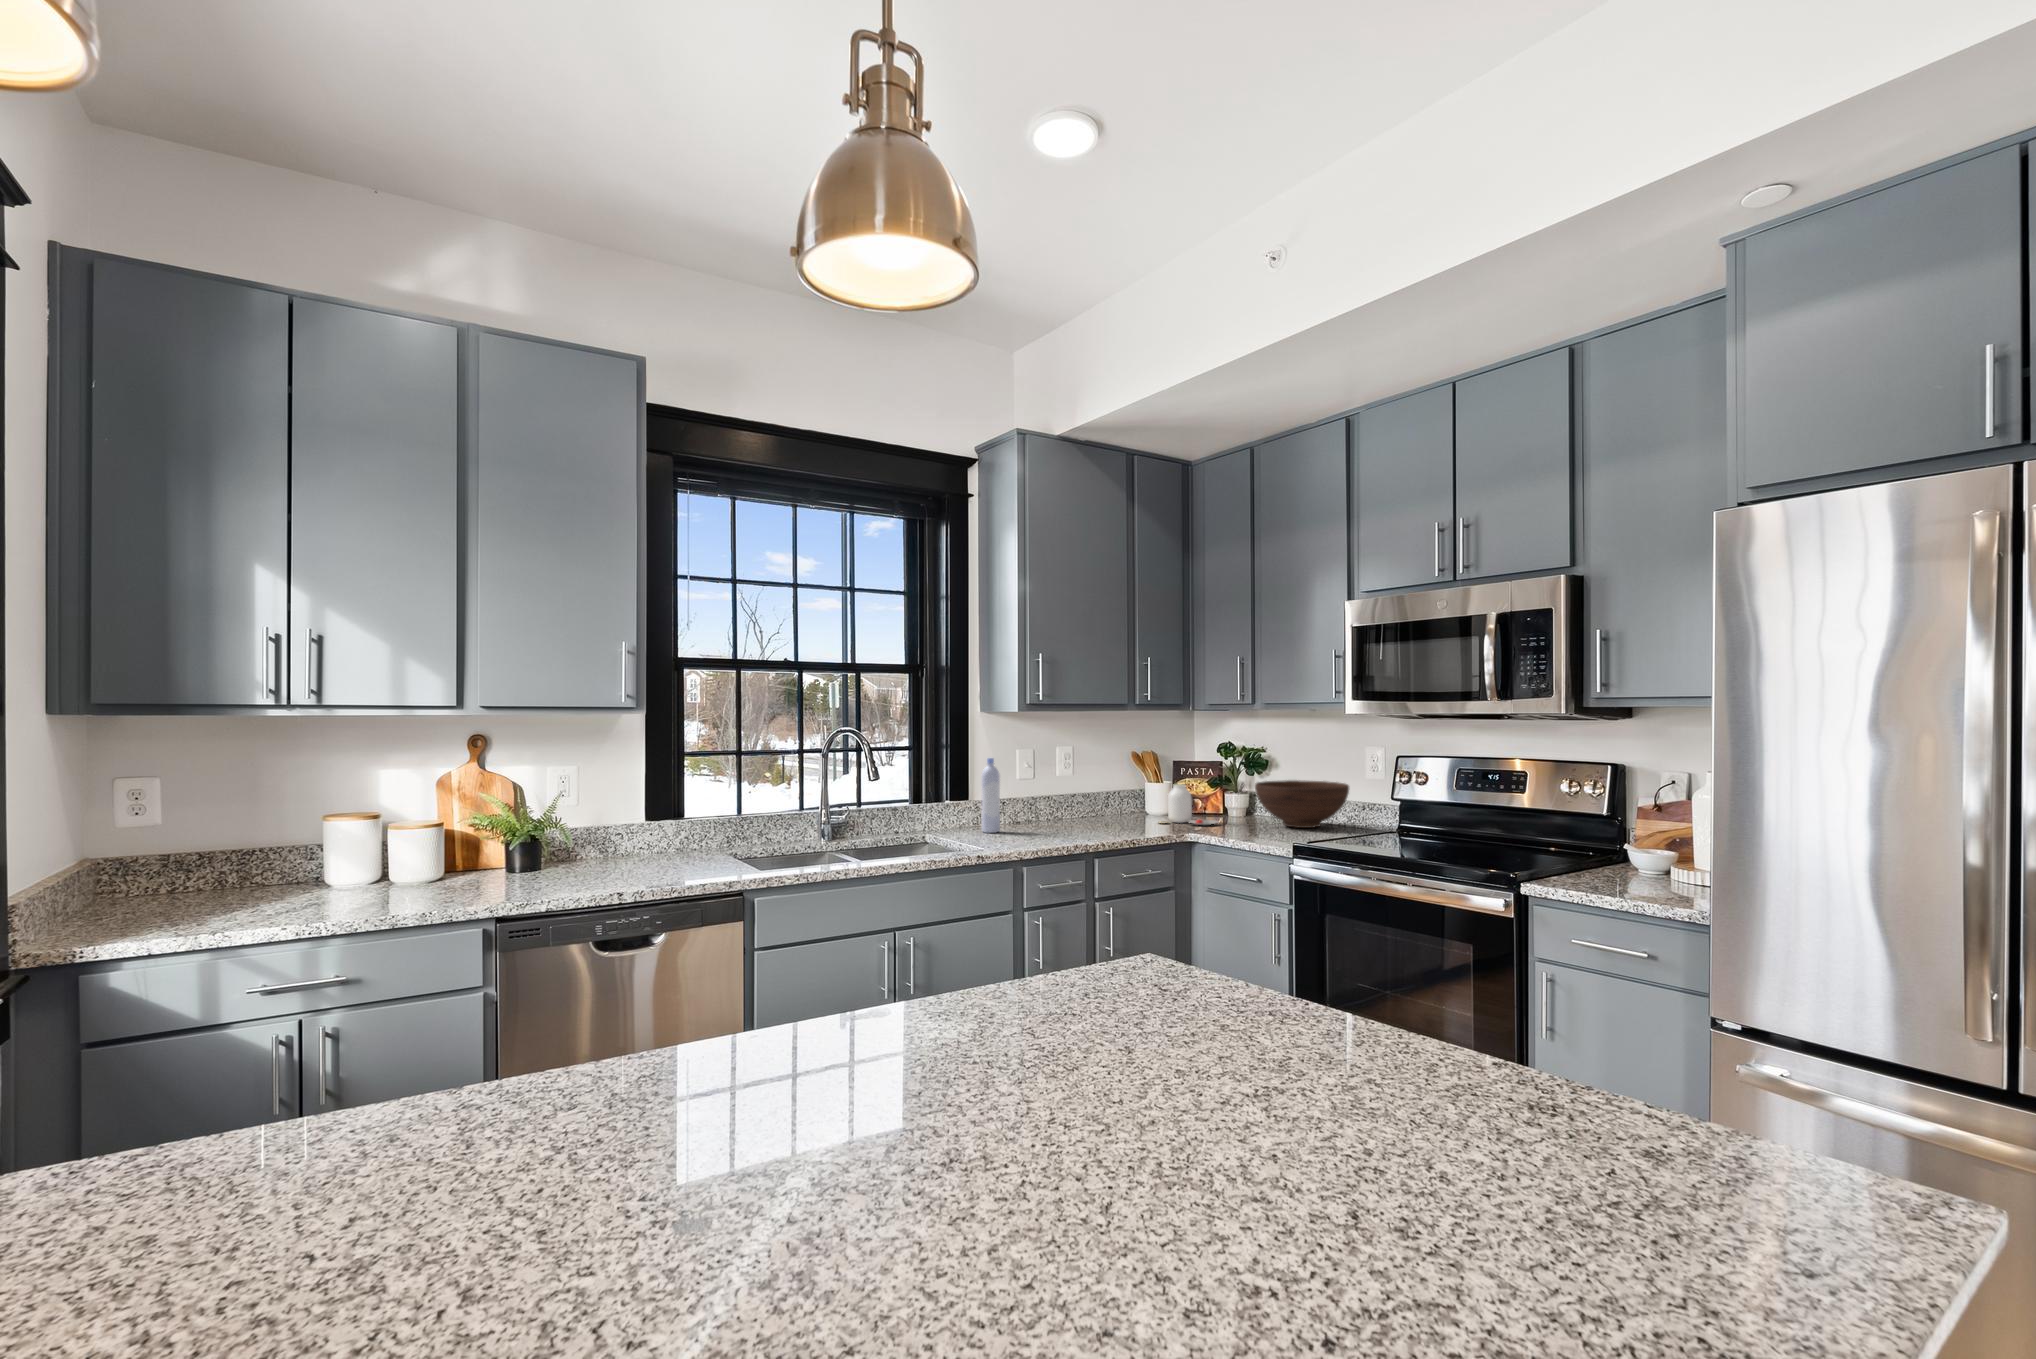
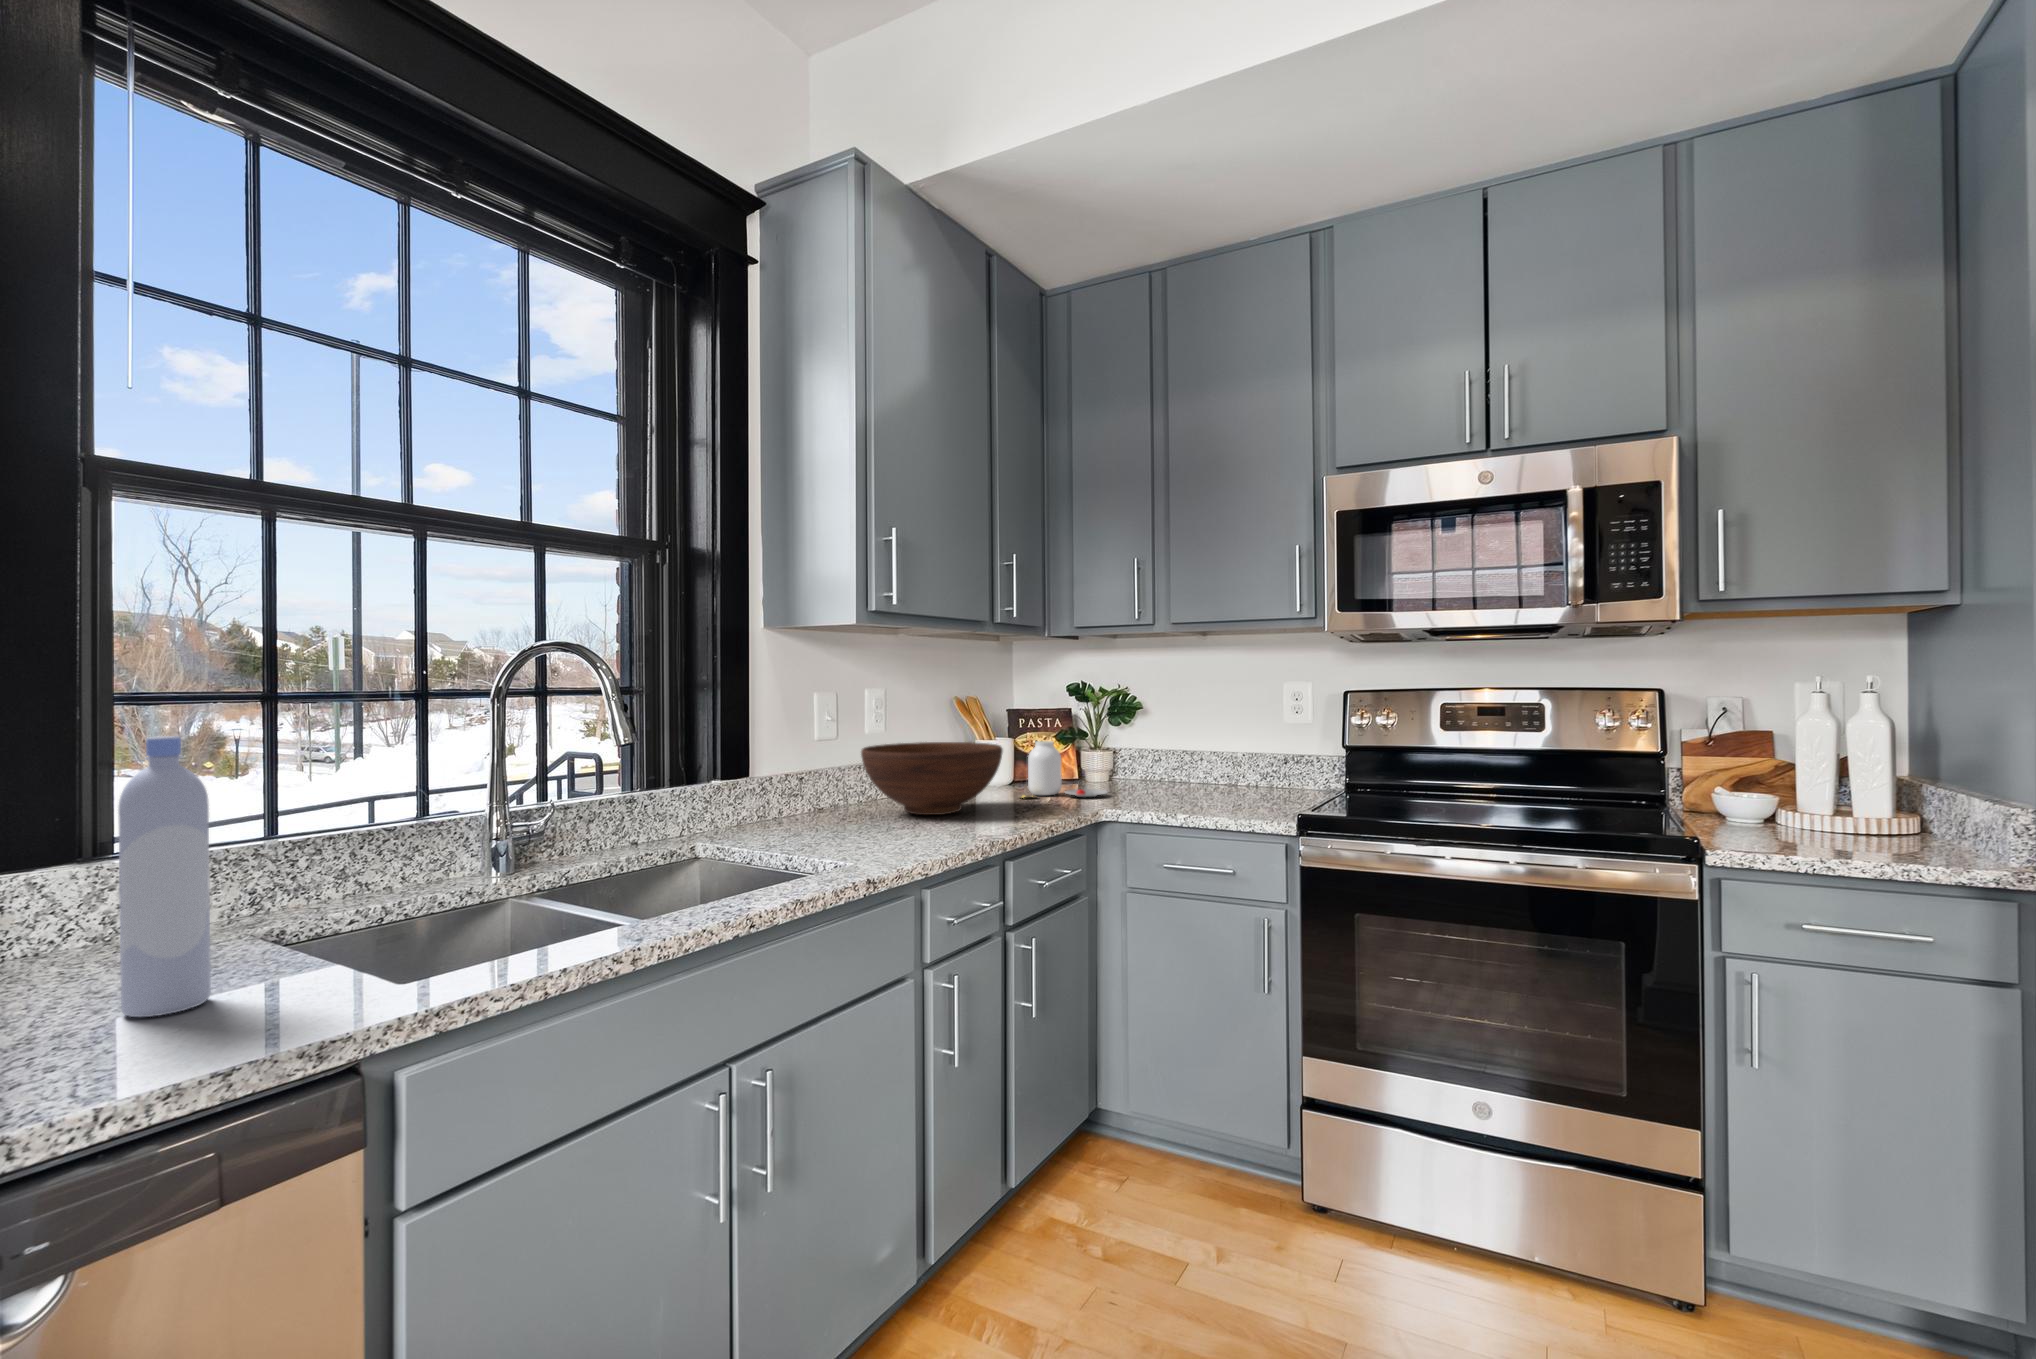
bottle: present [981,758,1000,833] -> present [118,736,211,1017]
fruit bowl: present [1255,780,1349,828] -> present [861,742,1003,815]

